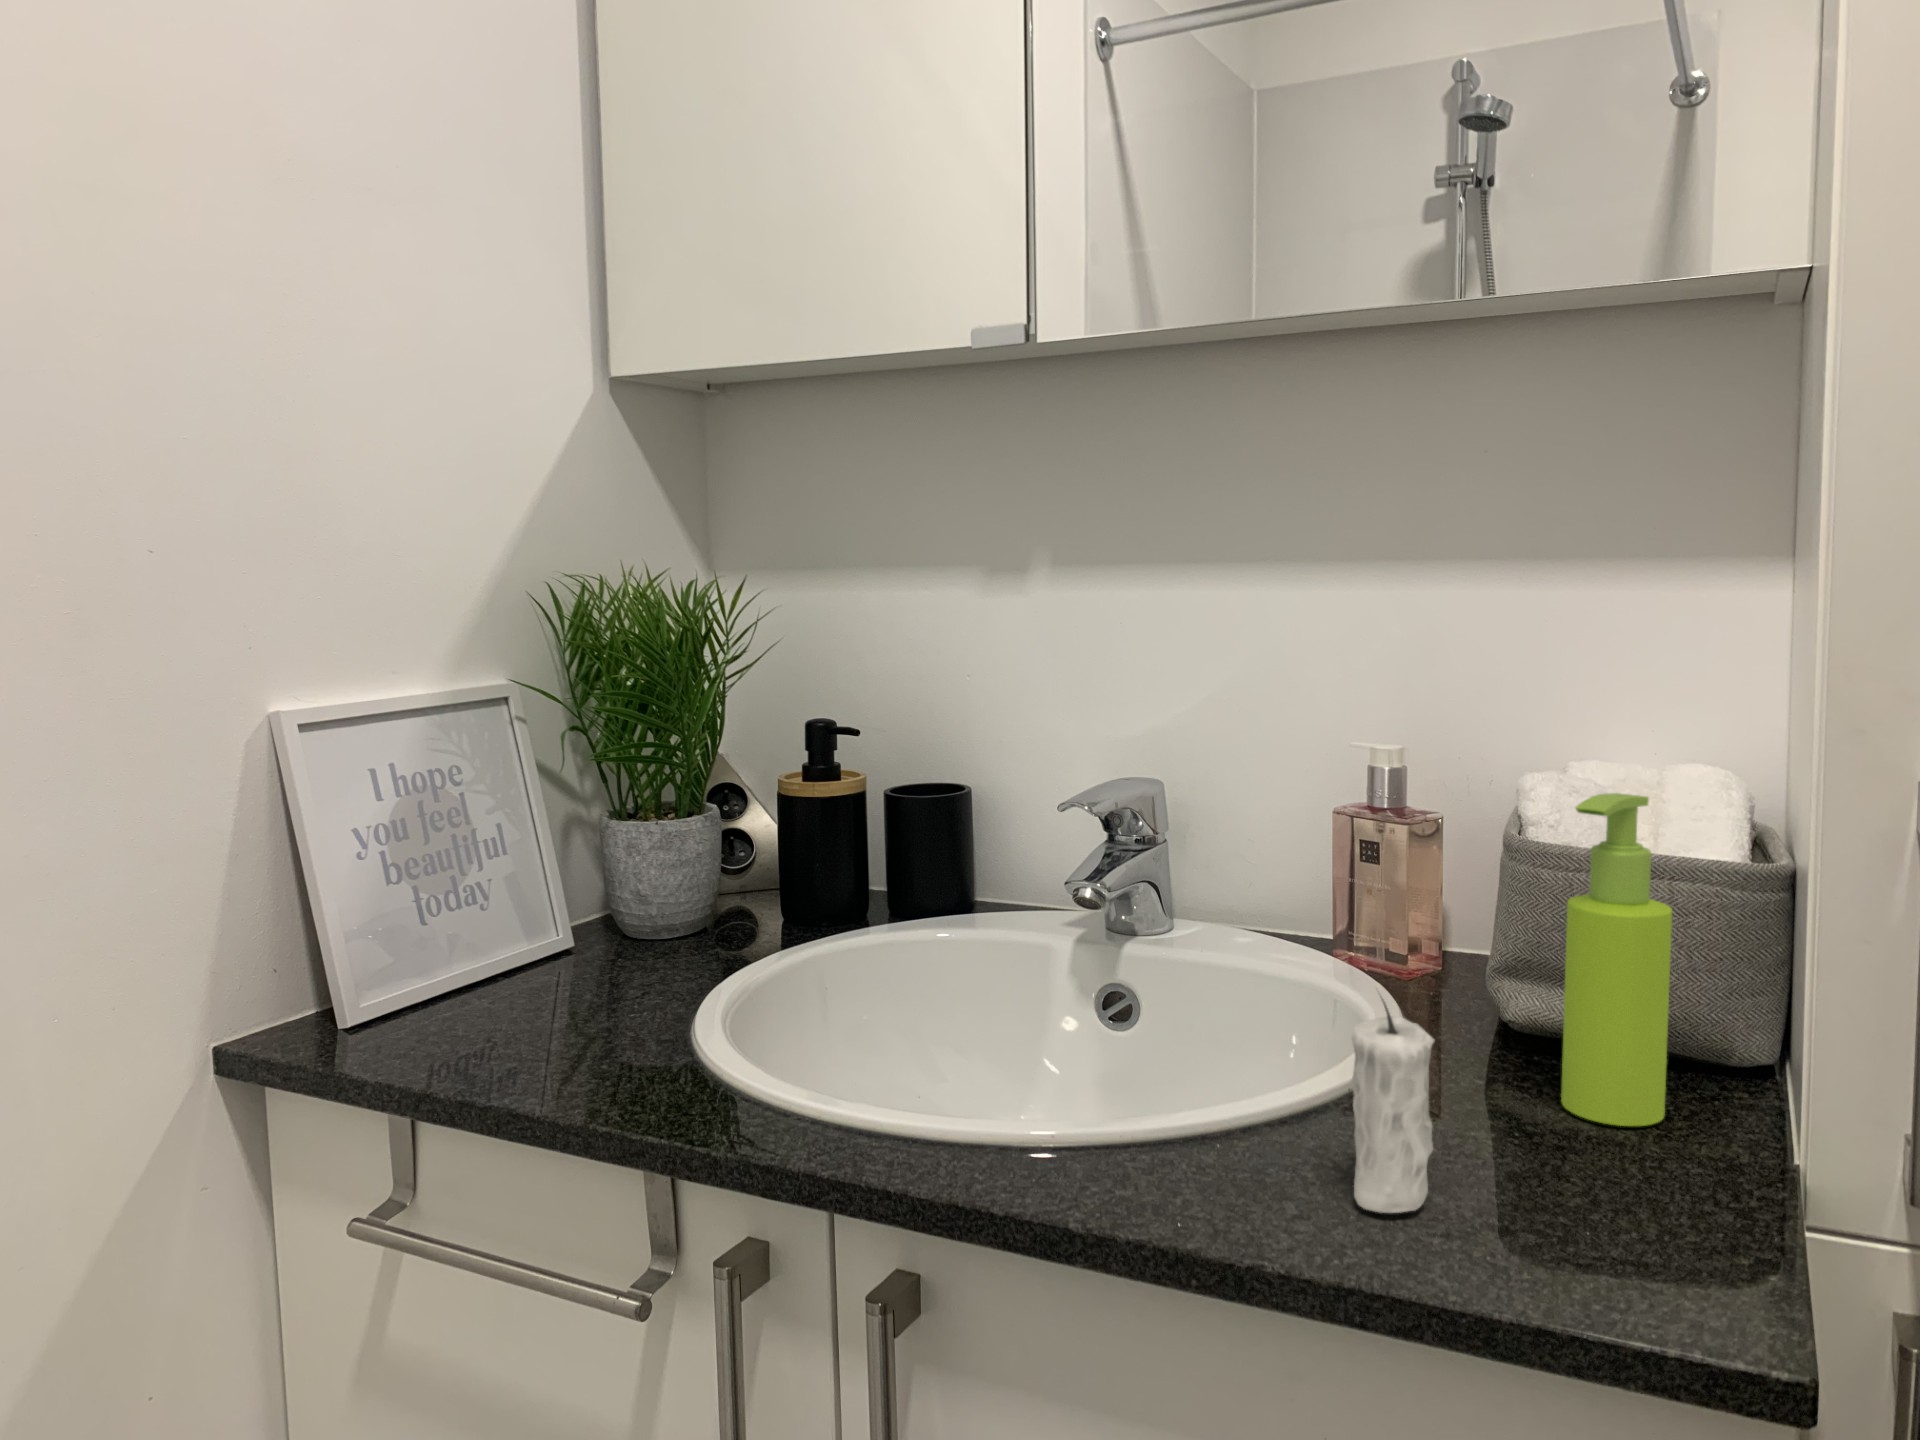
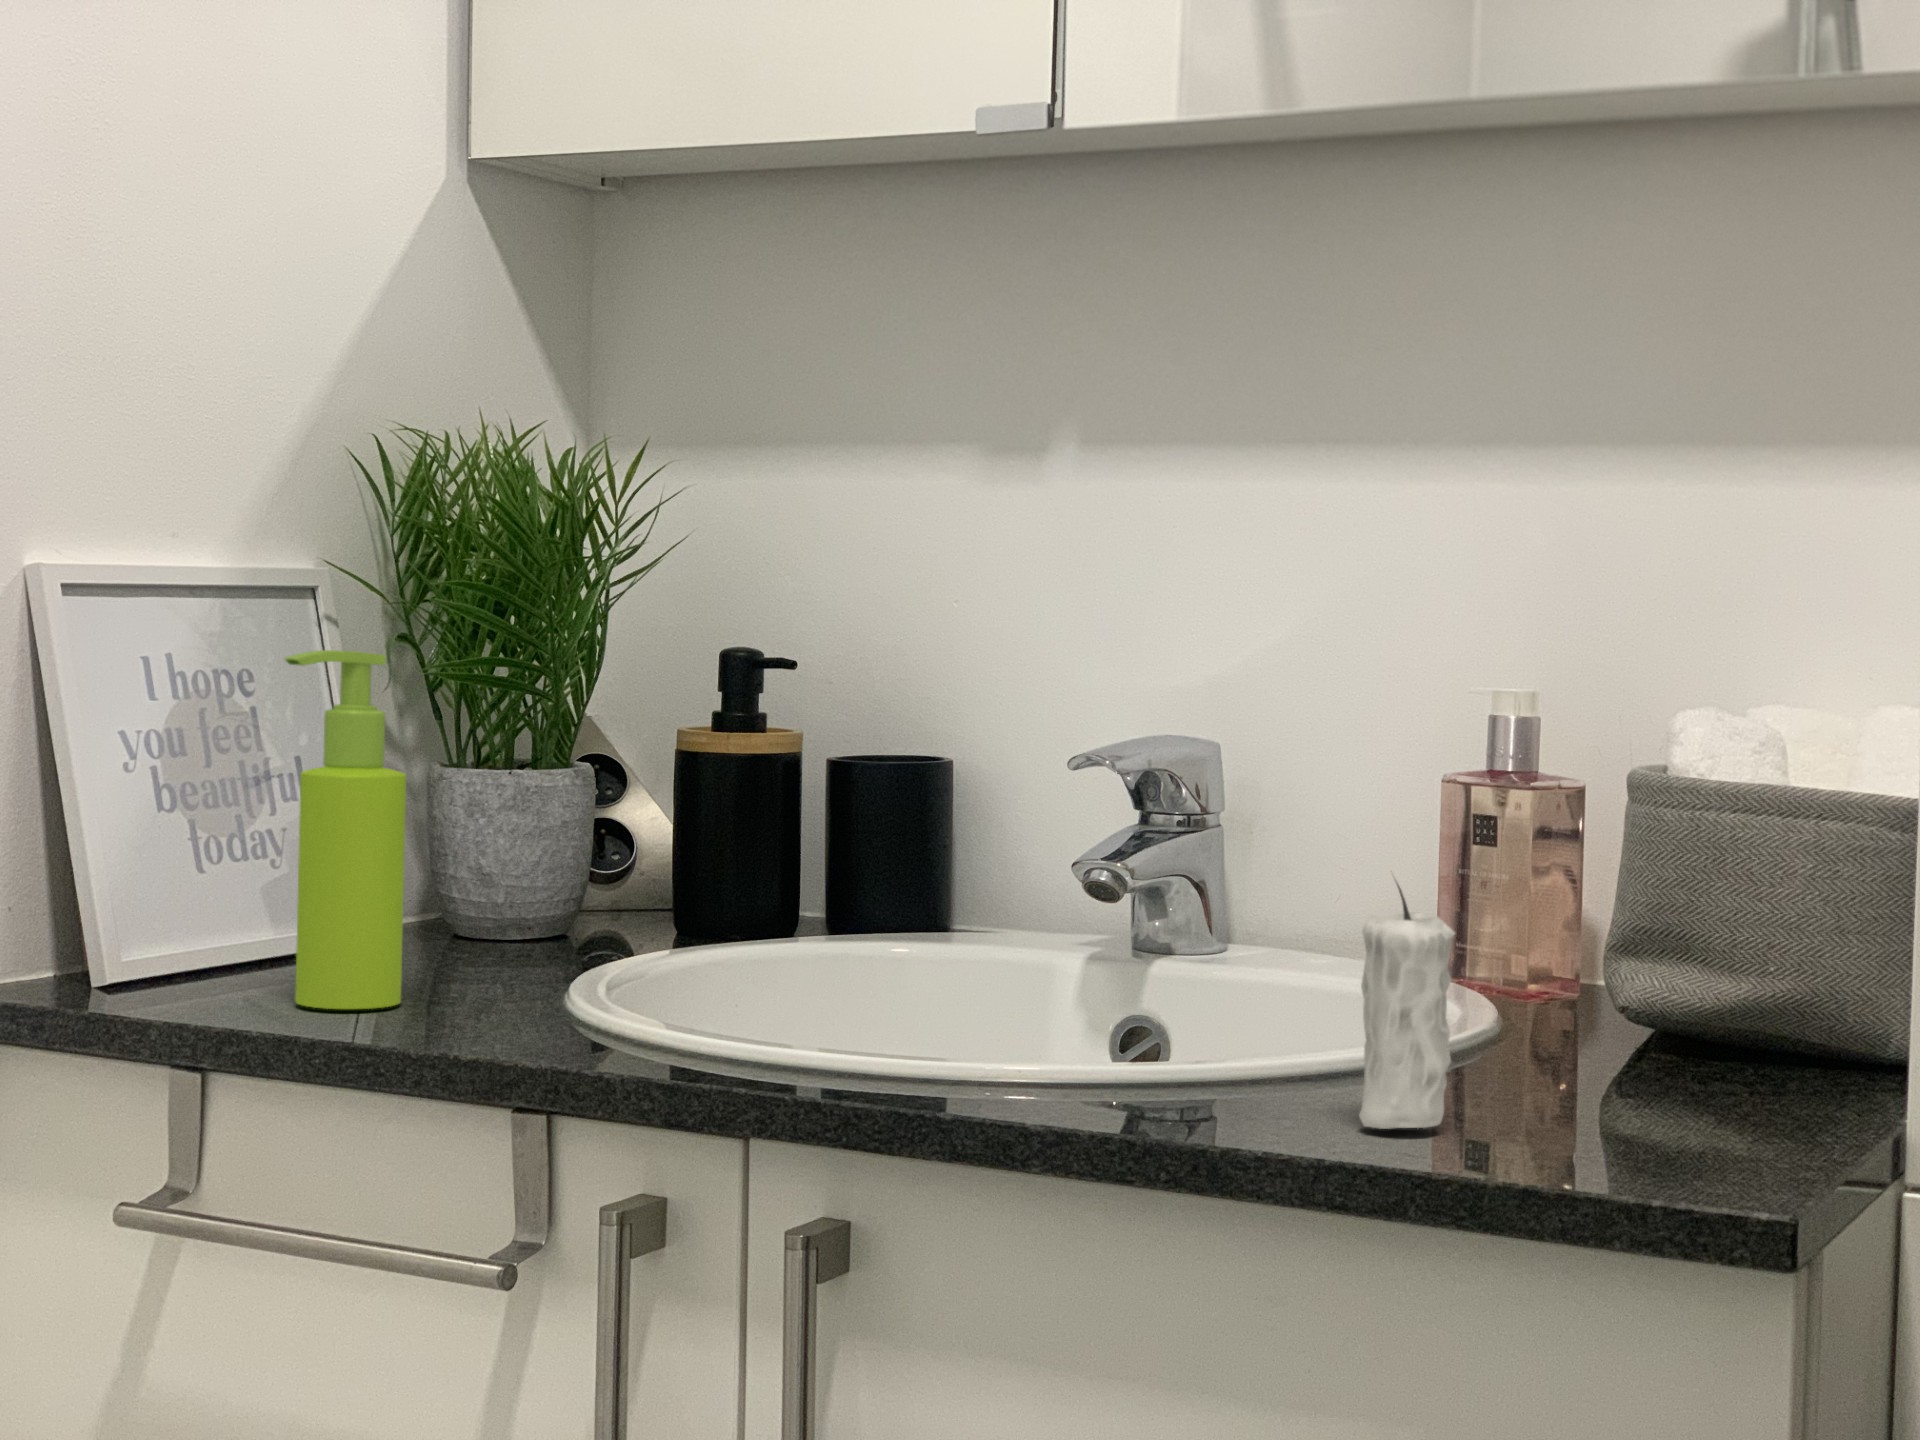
soap dispenser: present [1561,793,1672,1126] -> present [285,650,406,1009]

